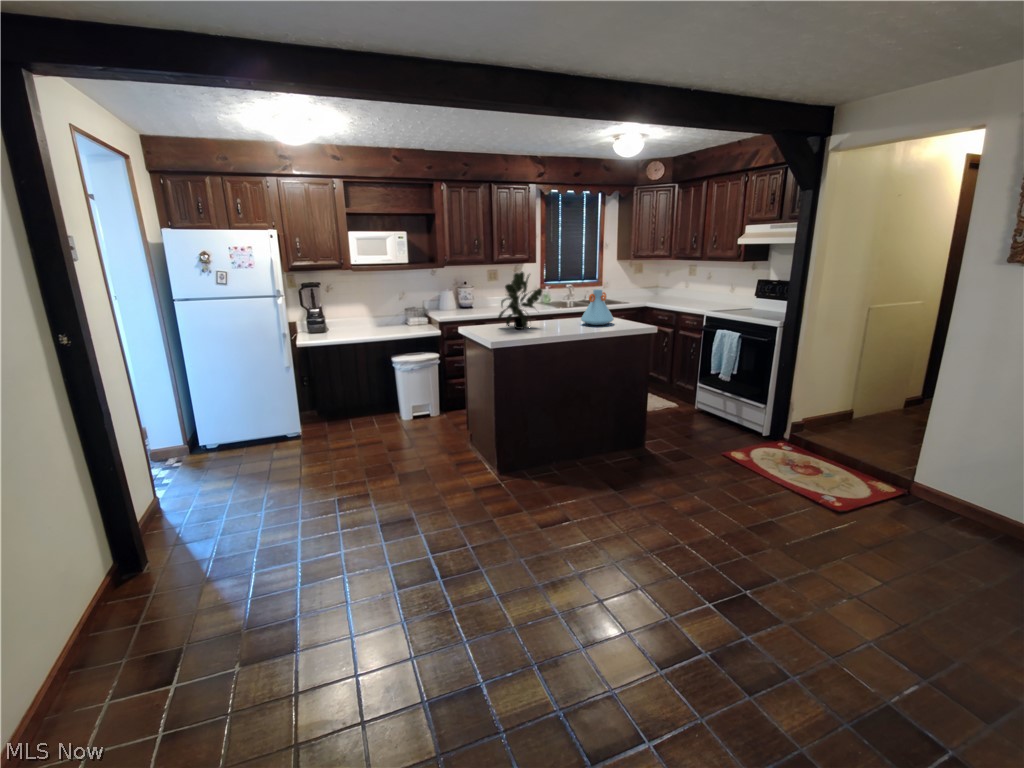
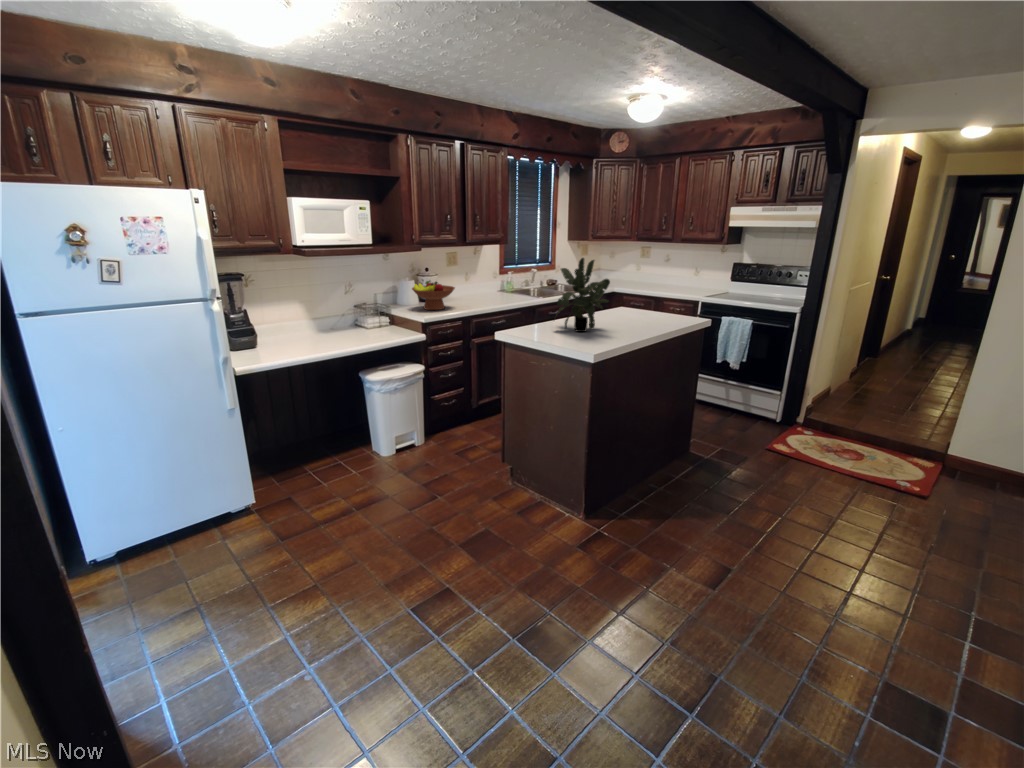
vase: present [581,289,614,325] -> none [634,278,674,321]
fruit bowl: none [444,291,478,314] -> present [412,281,455,310]

